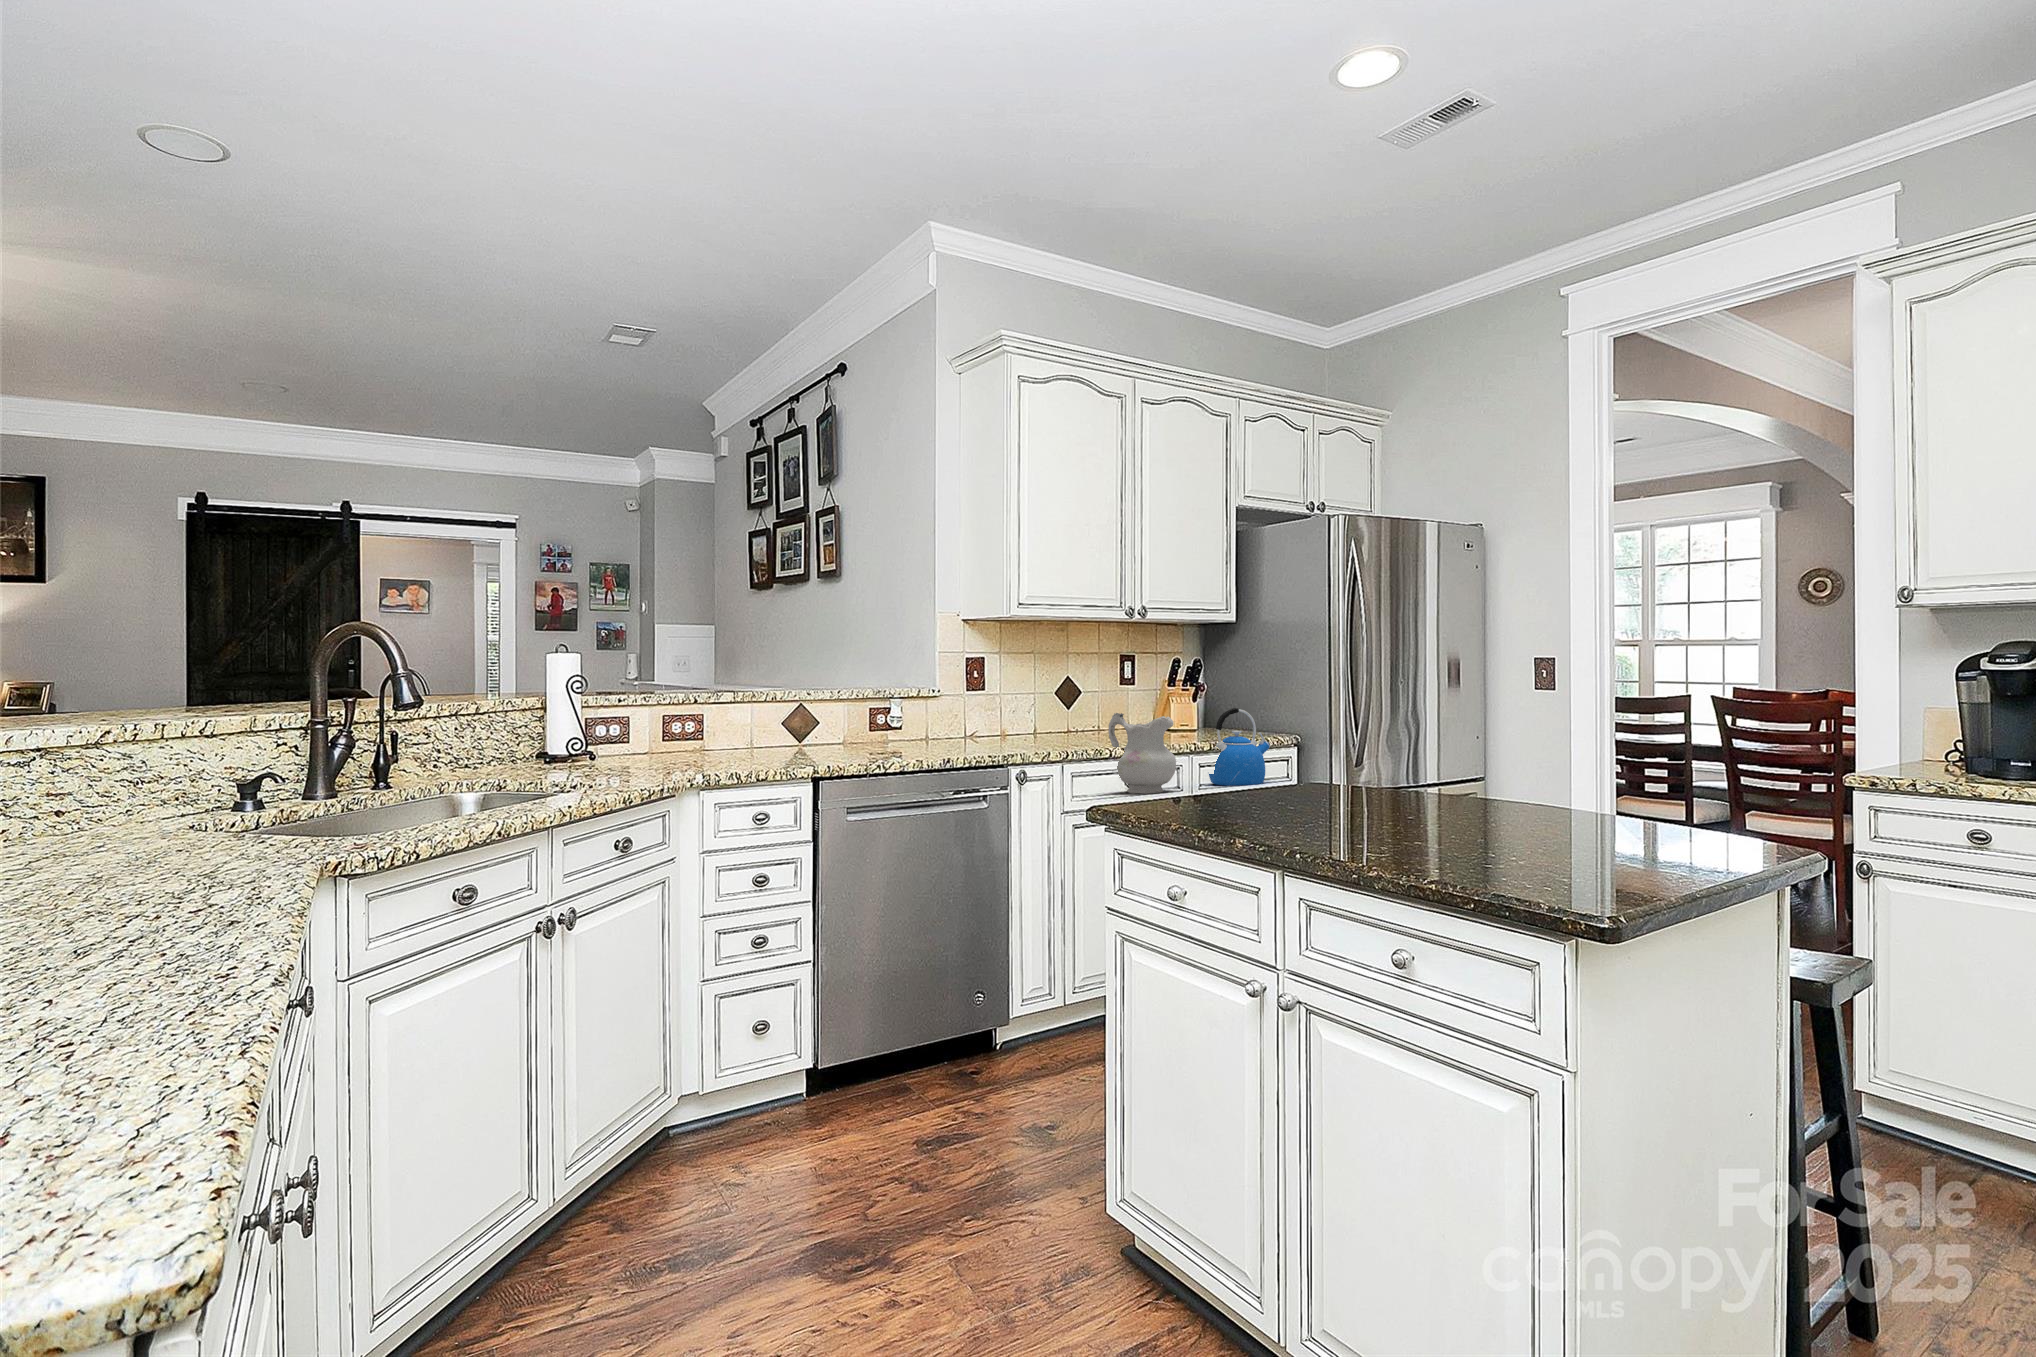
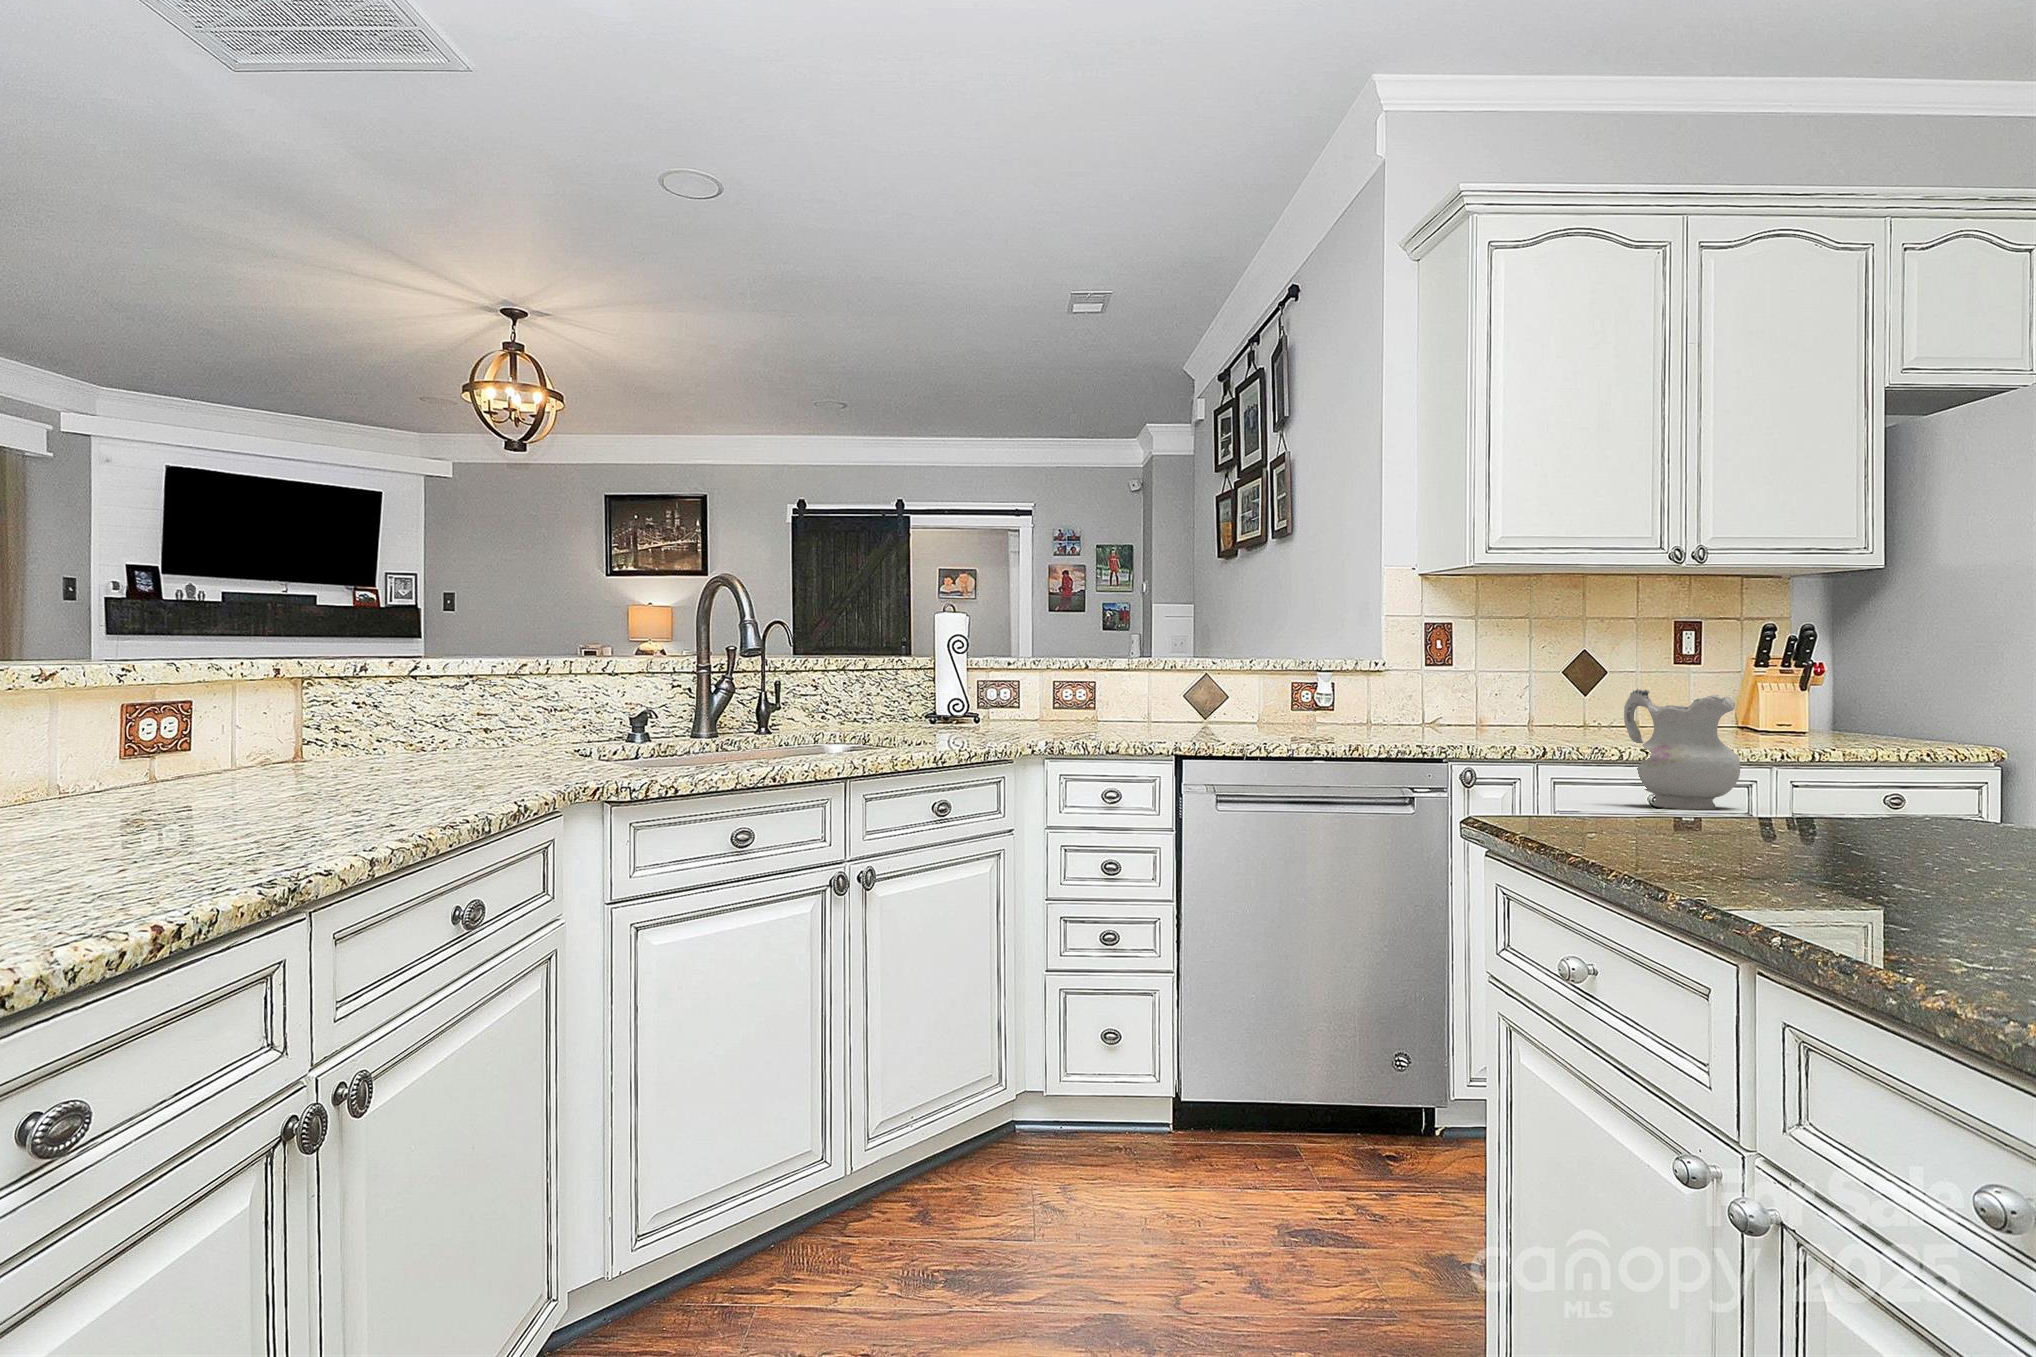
kettle: present [1209,708,1270,786] -> none [1813,688,1943,813]

